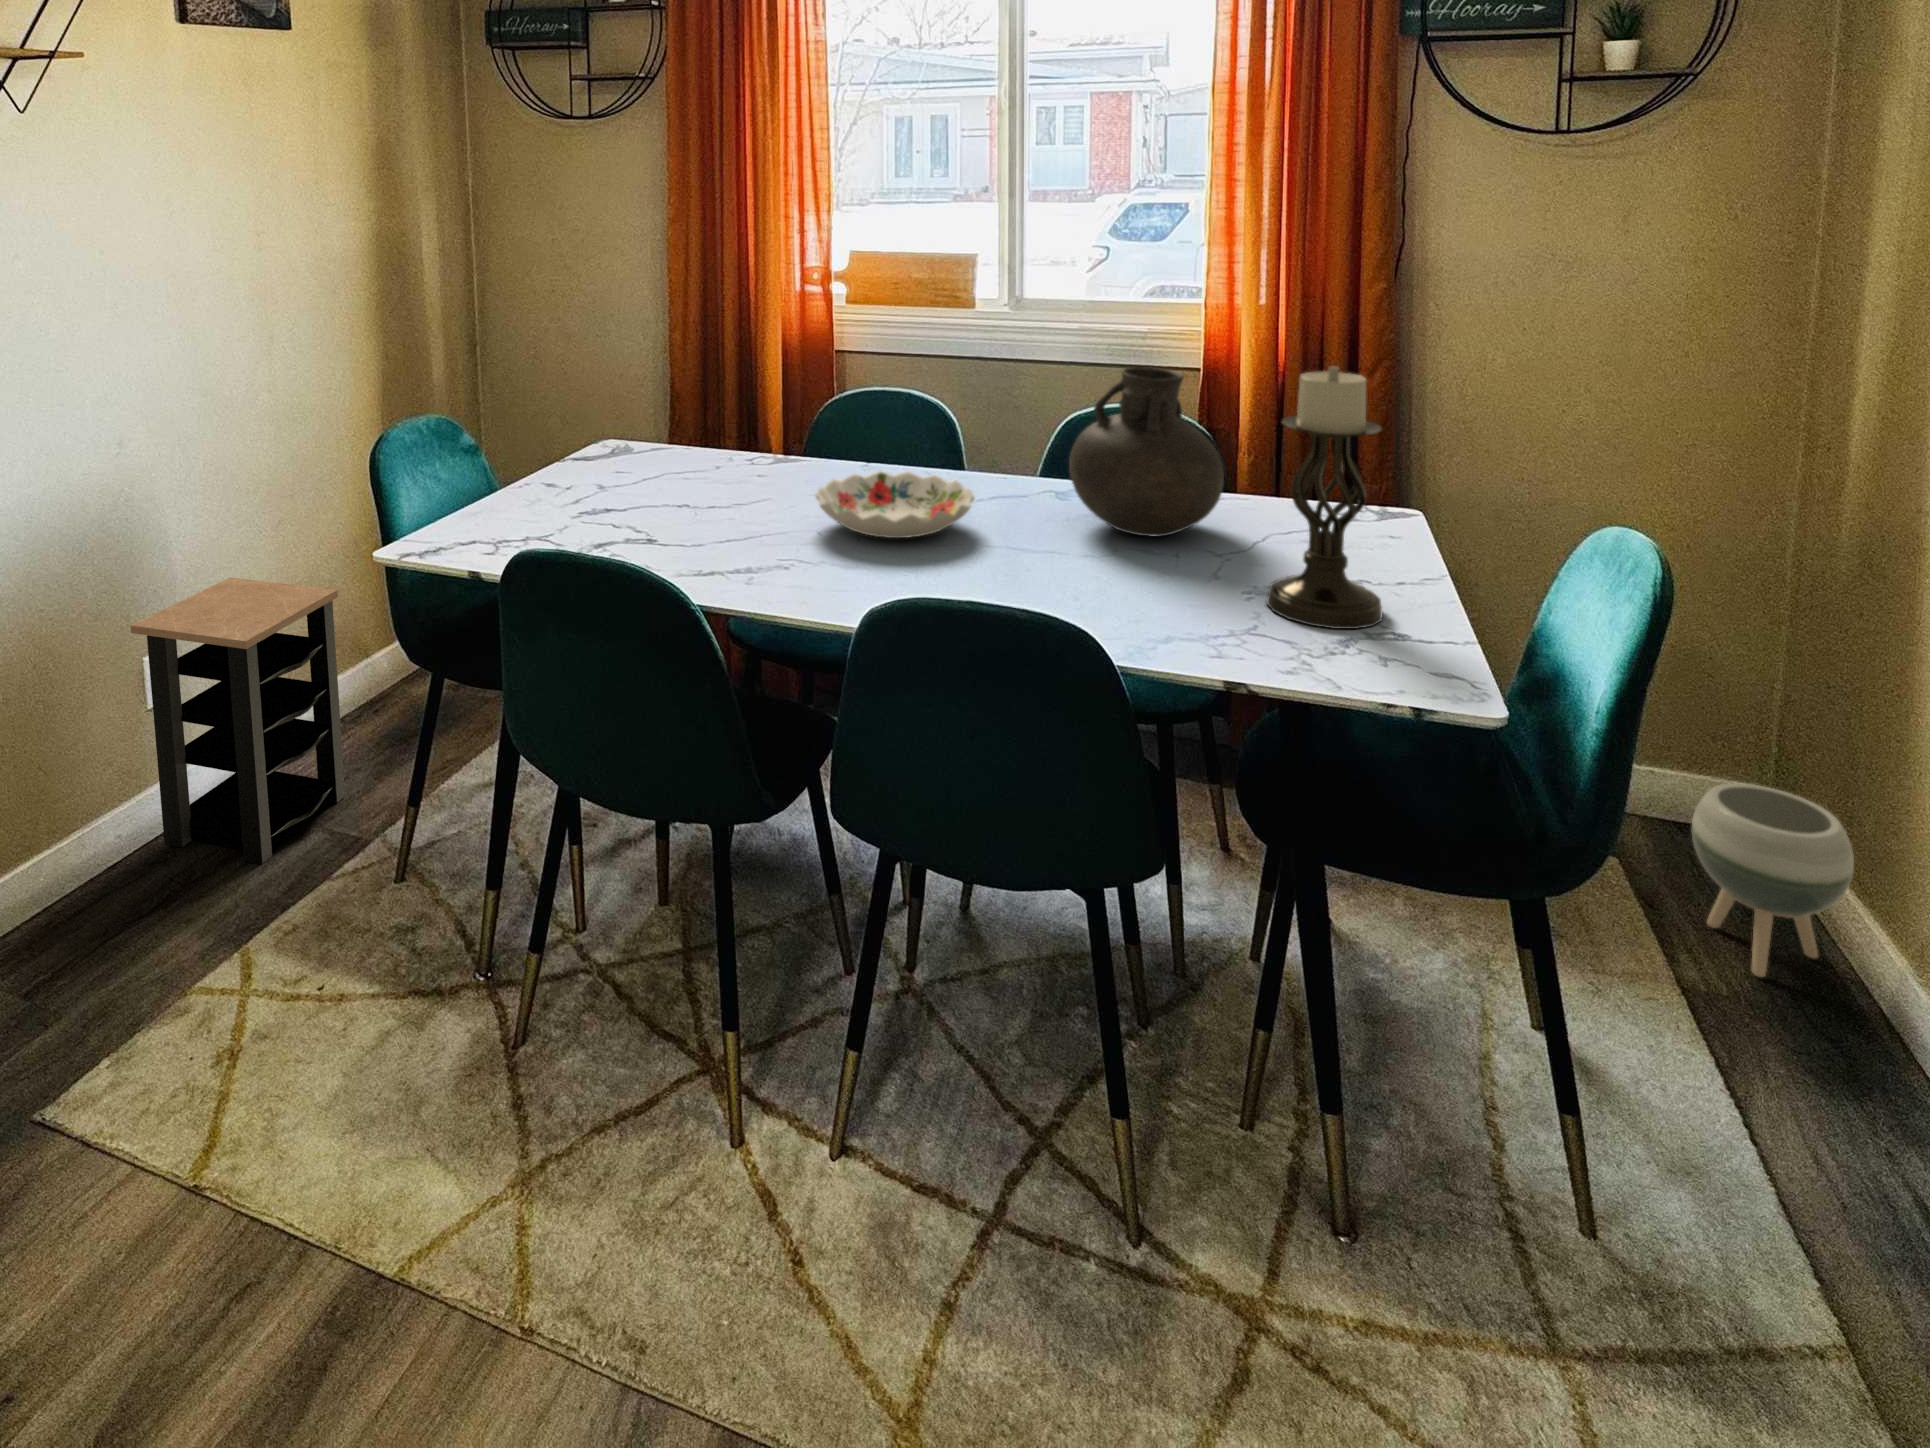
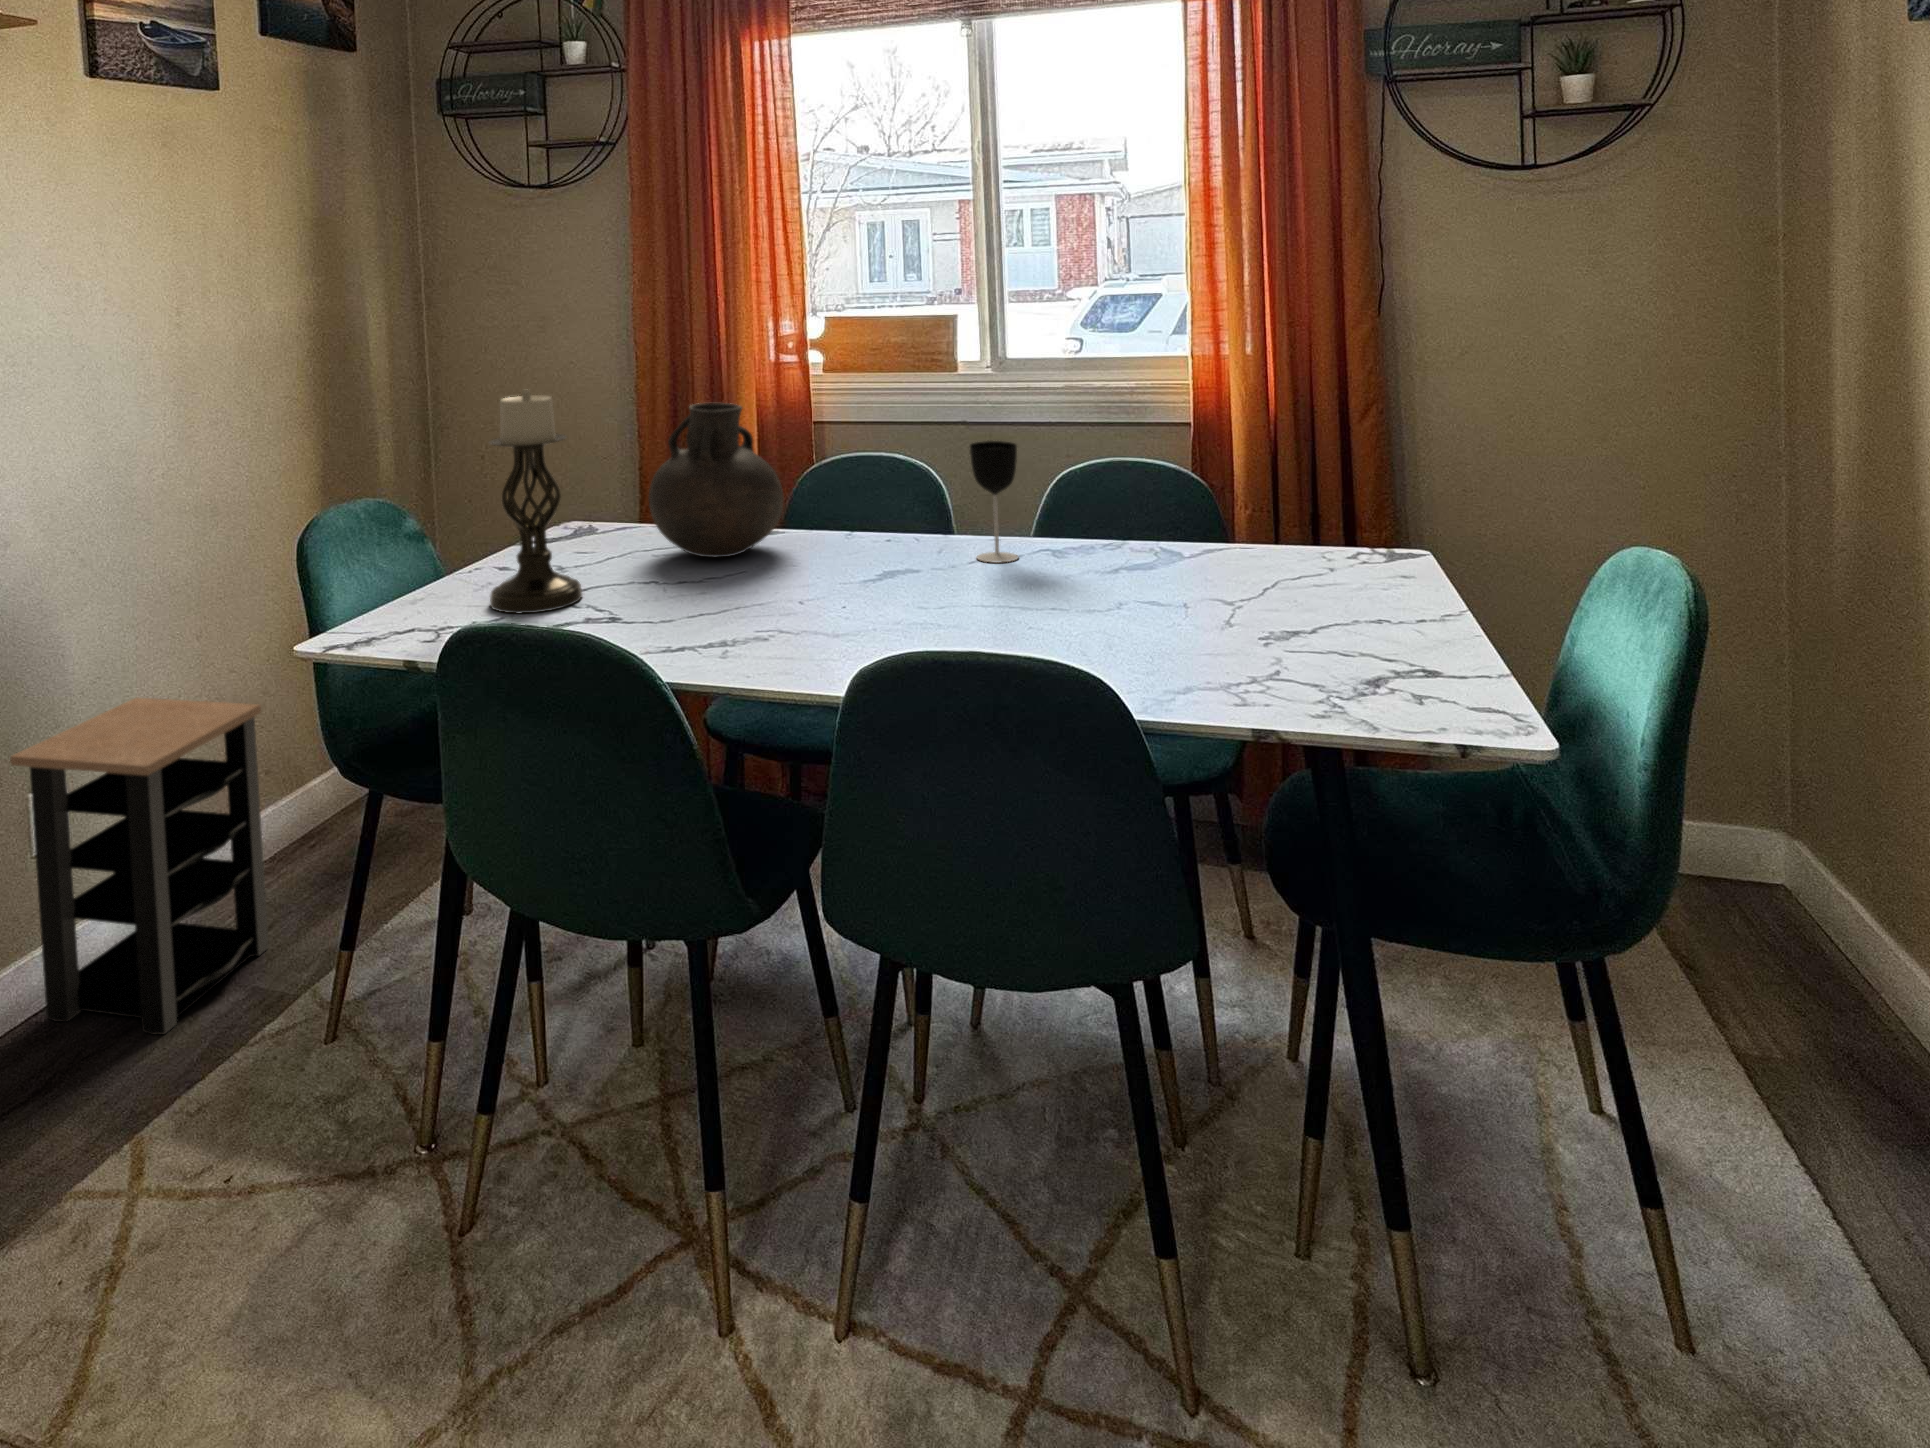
vase: present [1069,367,1224,537] -> present [649,403,784,557]
candle holder: present [1267,367,1382,629] -> present [488,390,582,614]
wine glass: none [981,391,1025,503] -> present [970,441,1018,563]
decorative bowl: present [816,471,974,538] -> none [795,531,968,601]
planter: present [1692,783,1854,977] -> none [1729,827,1896,1037]

